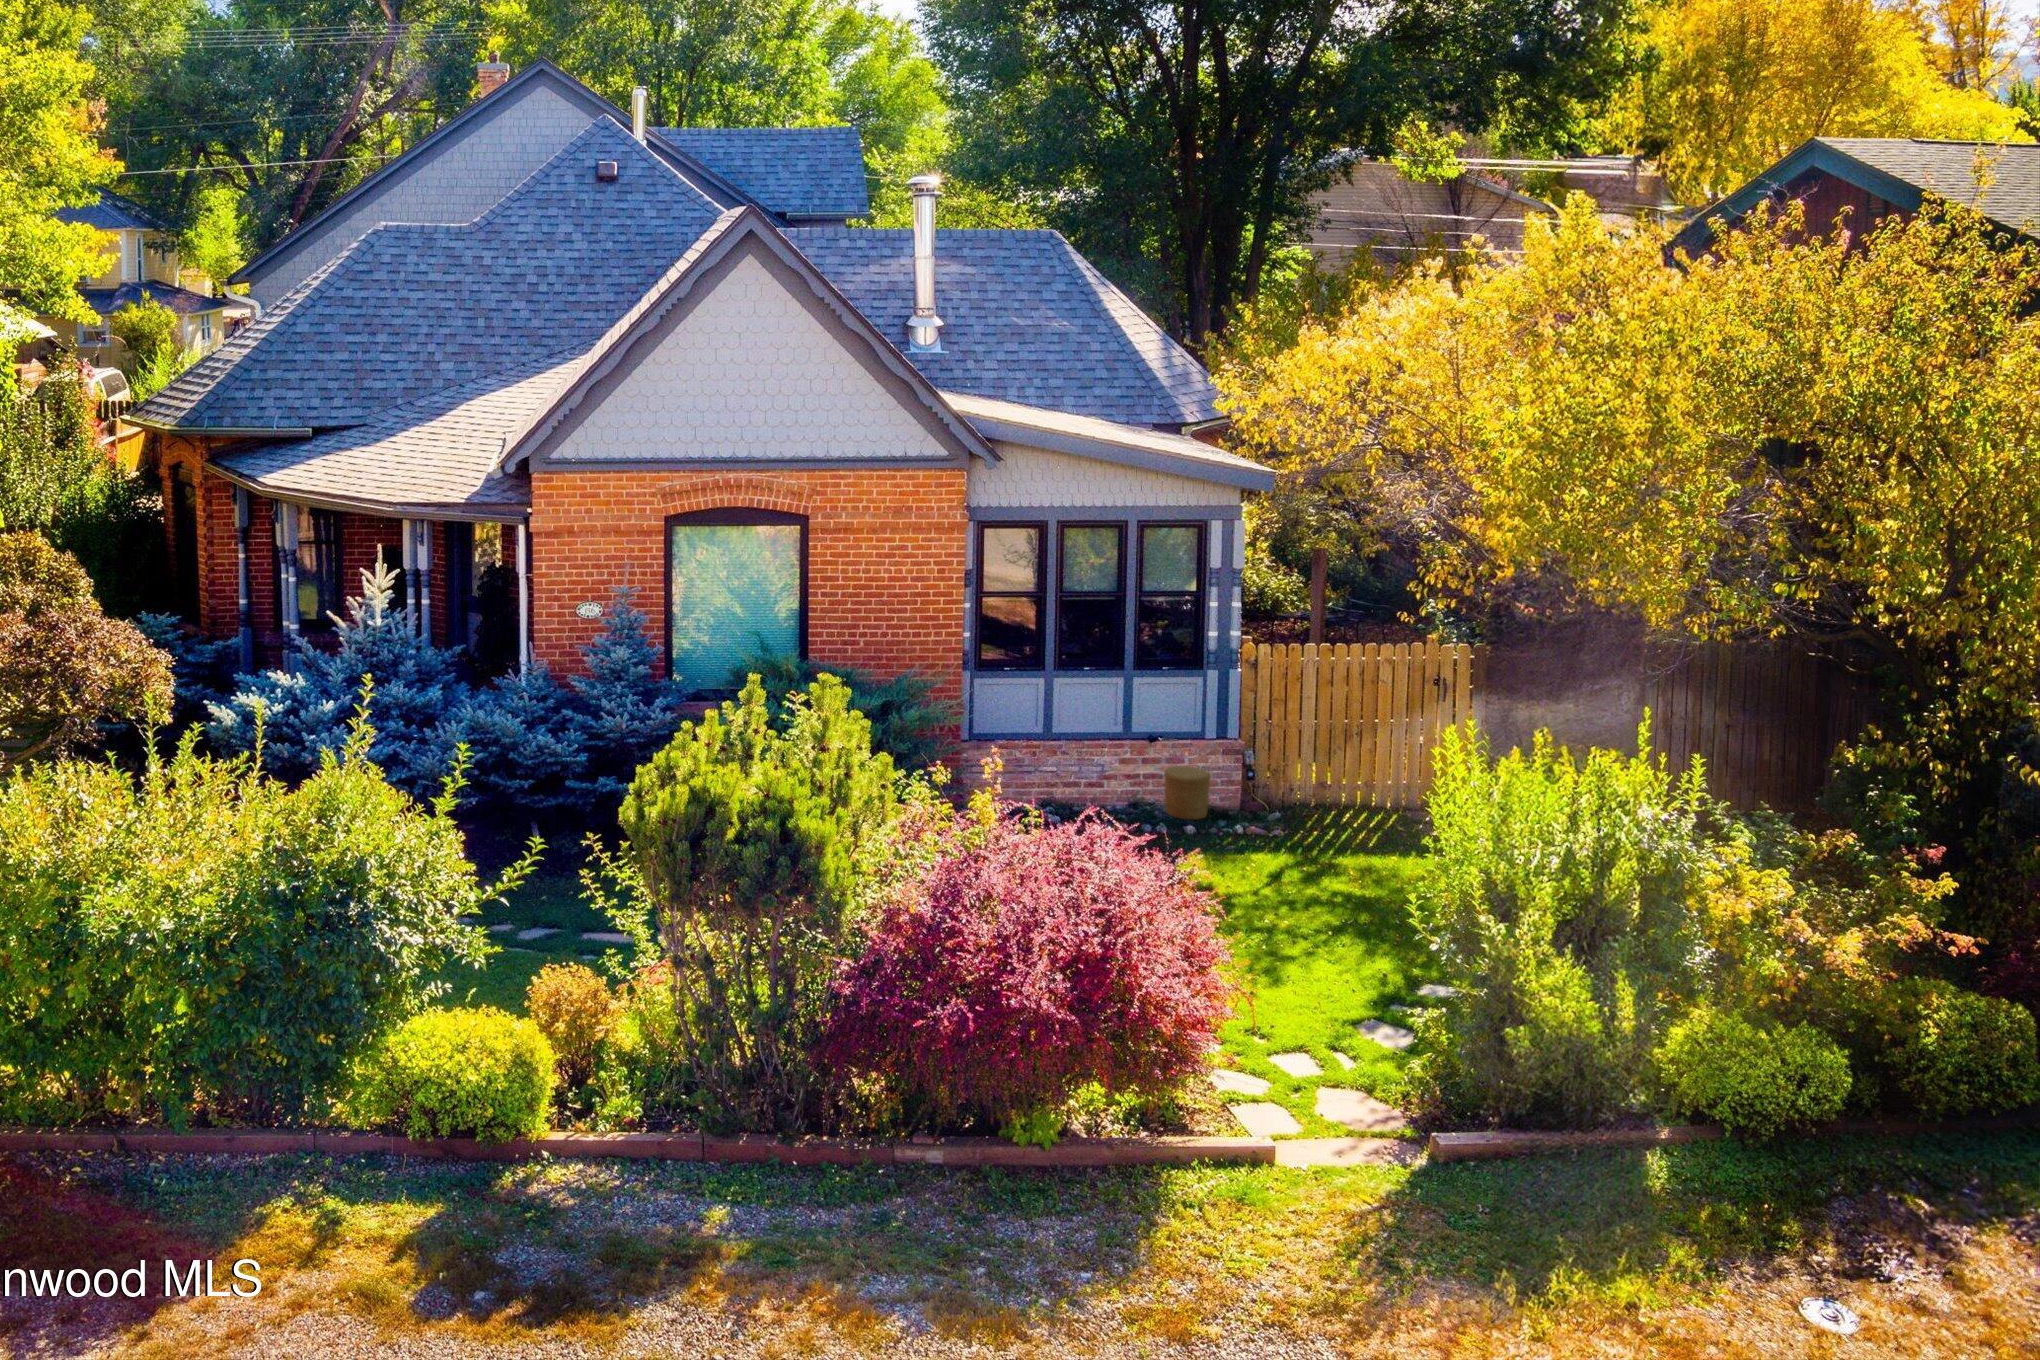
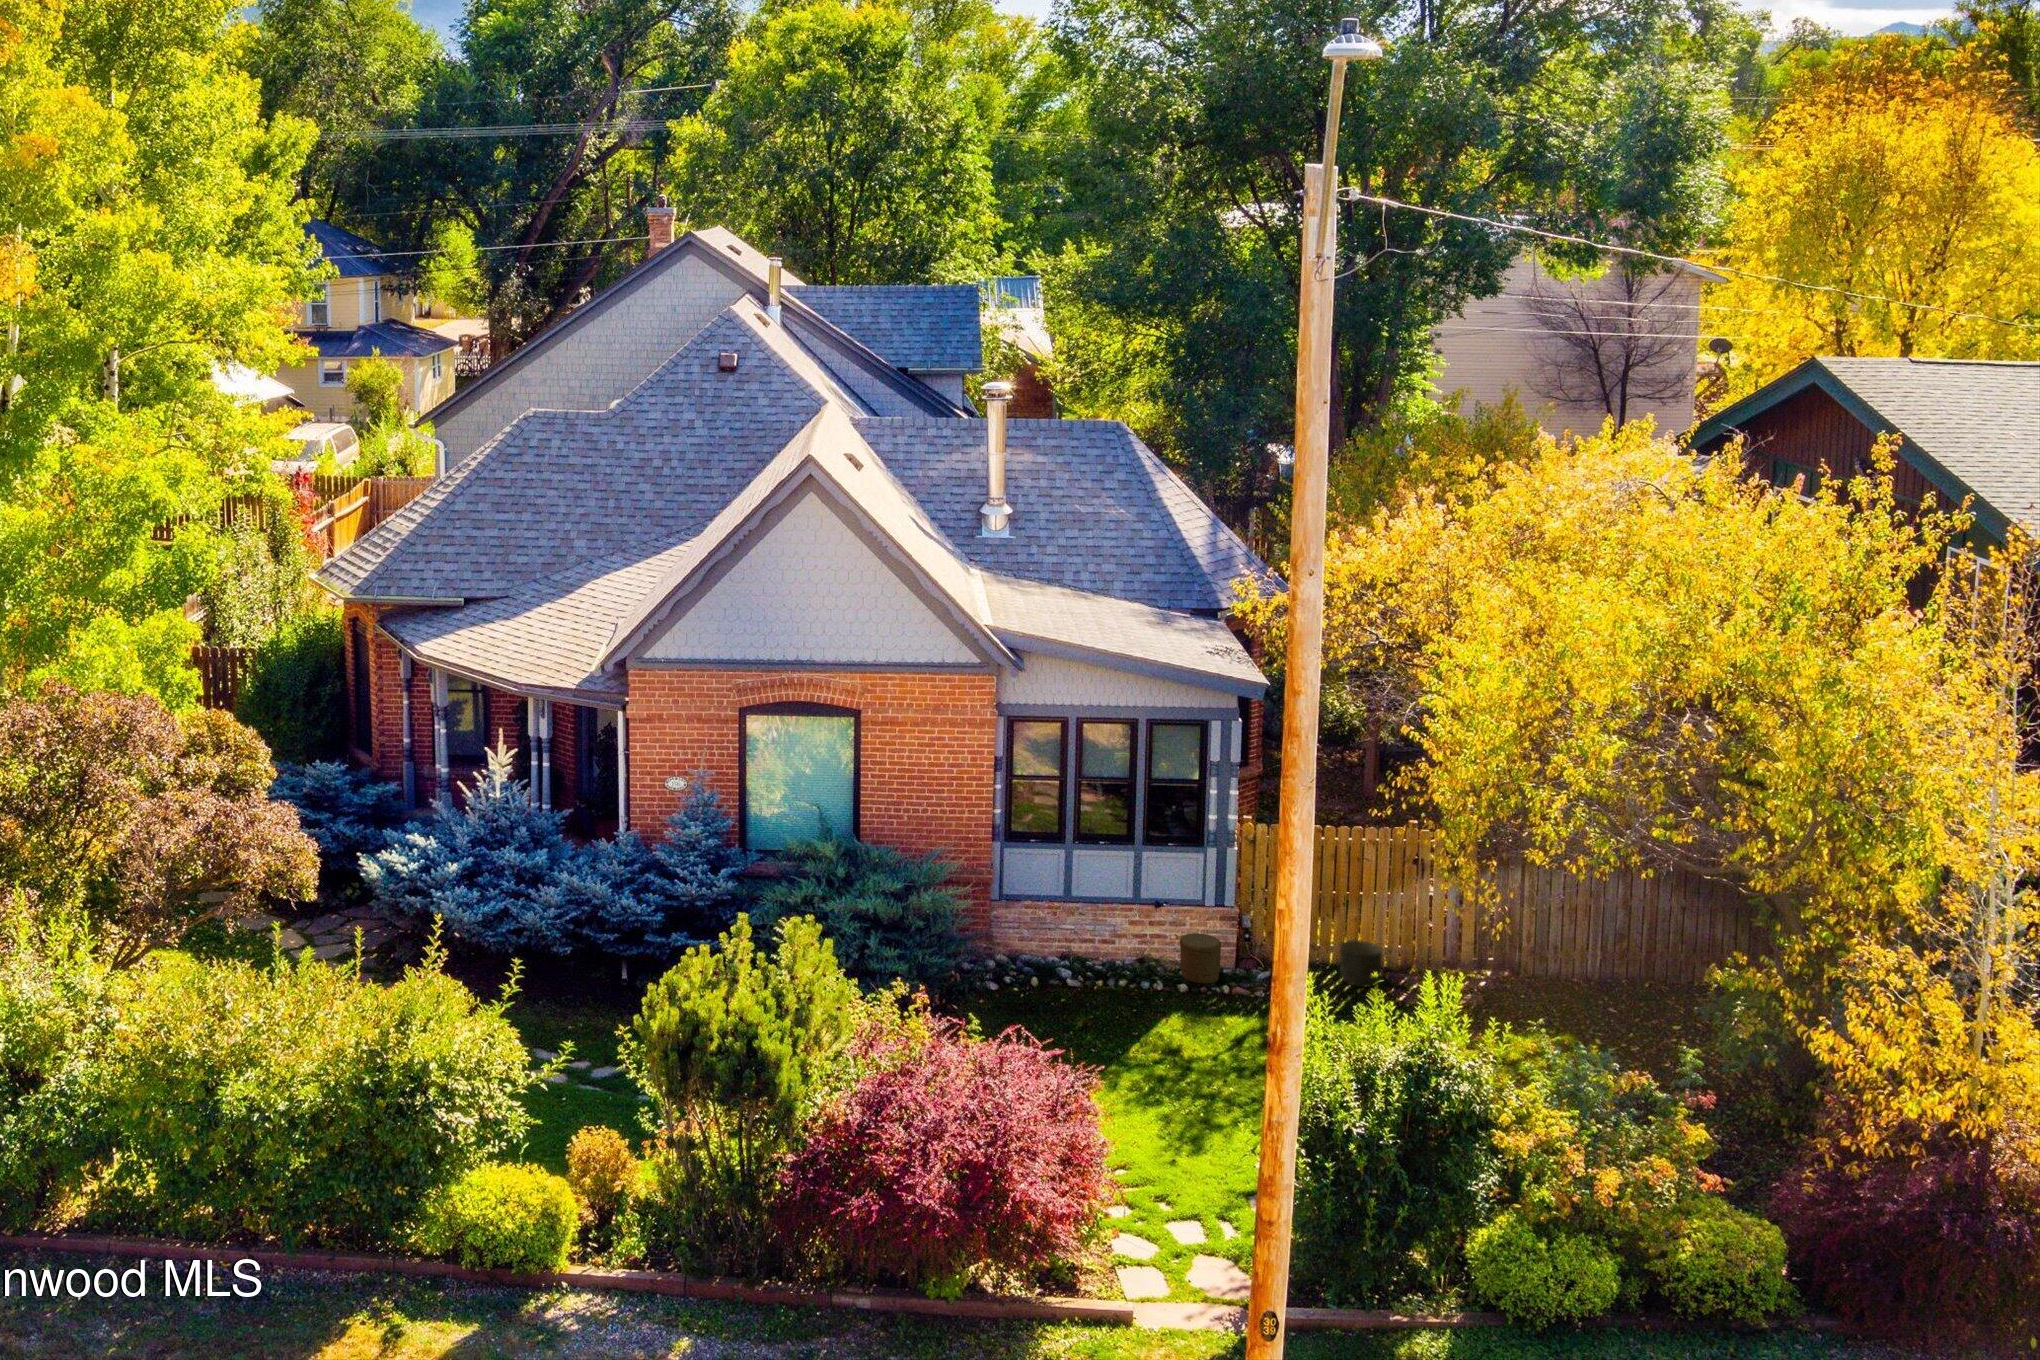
planter: none [1337,768,1385,818] -> present [1340,940,1382,987]

